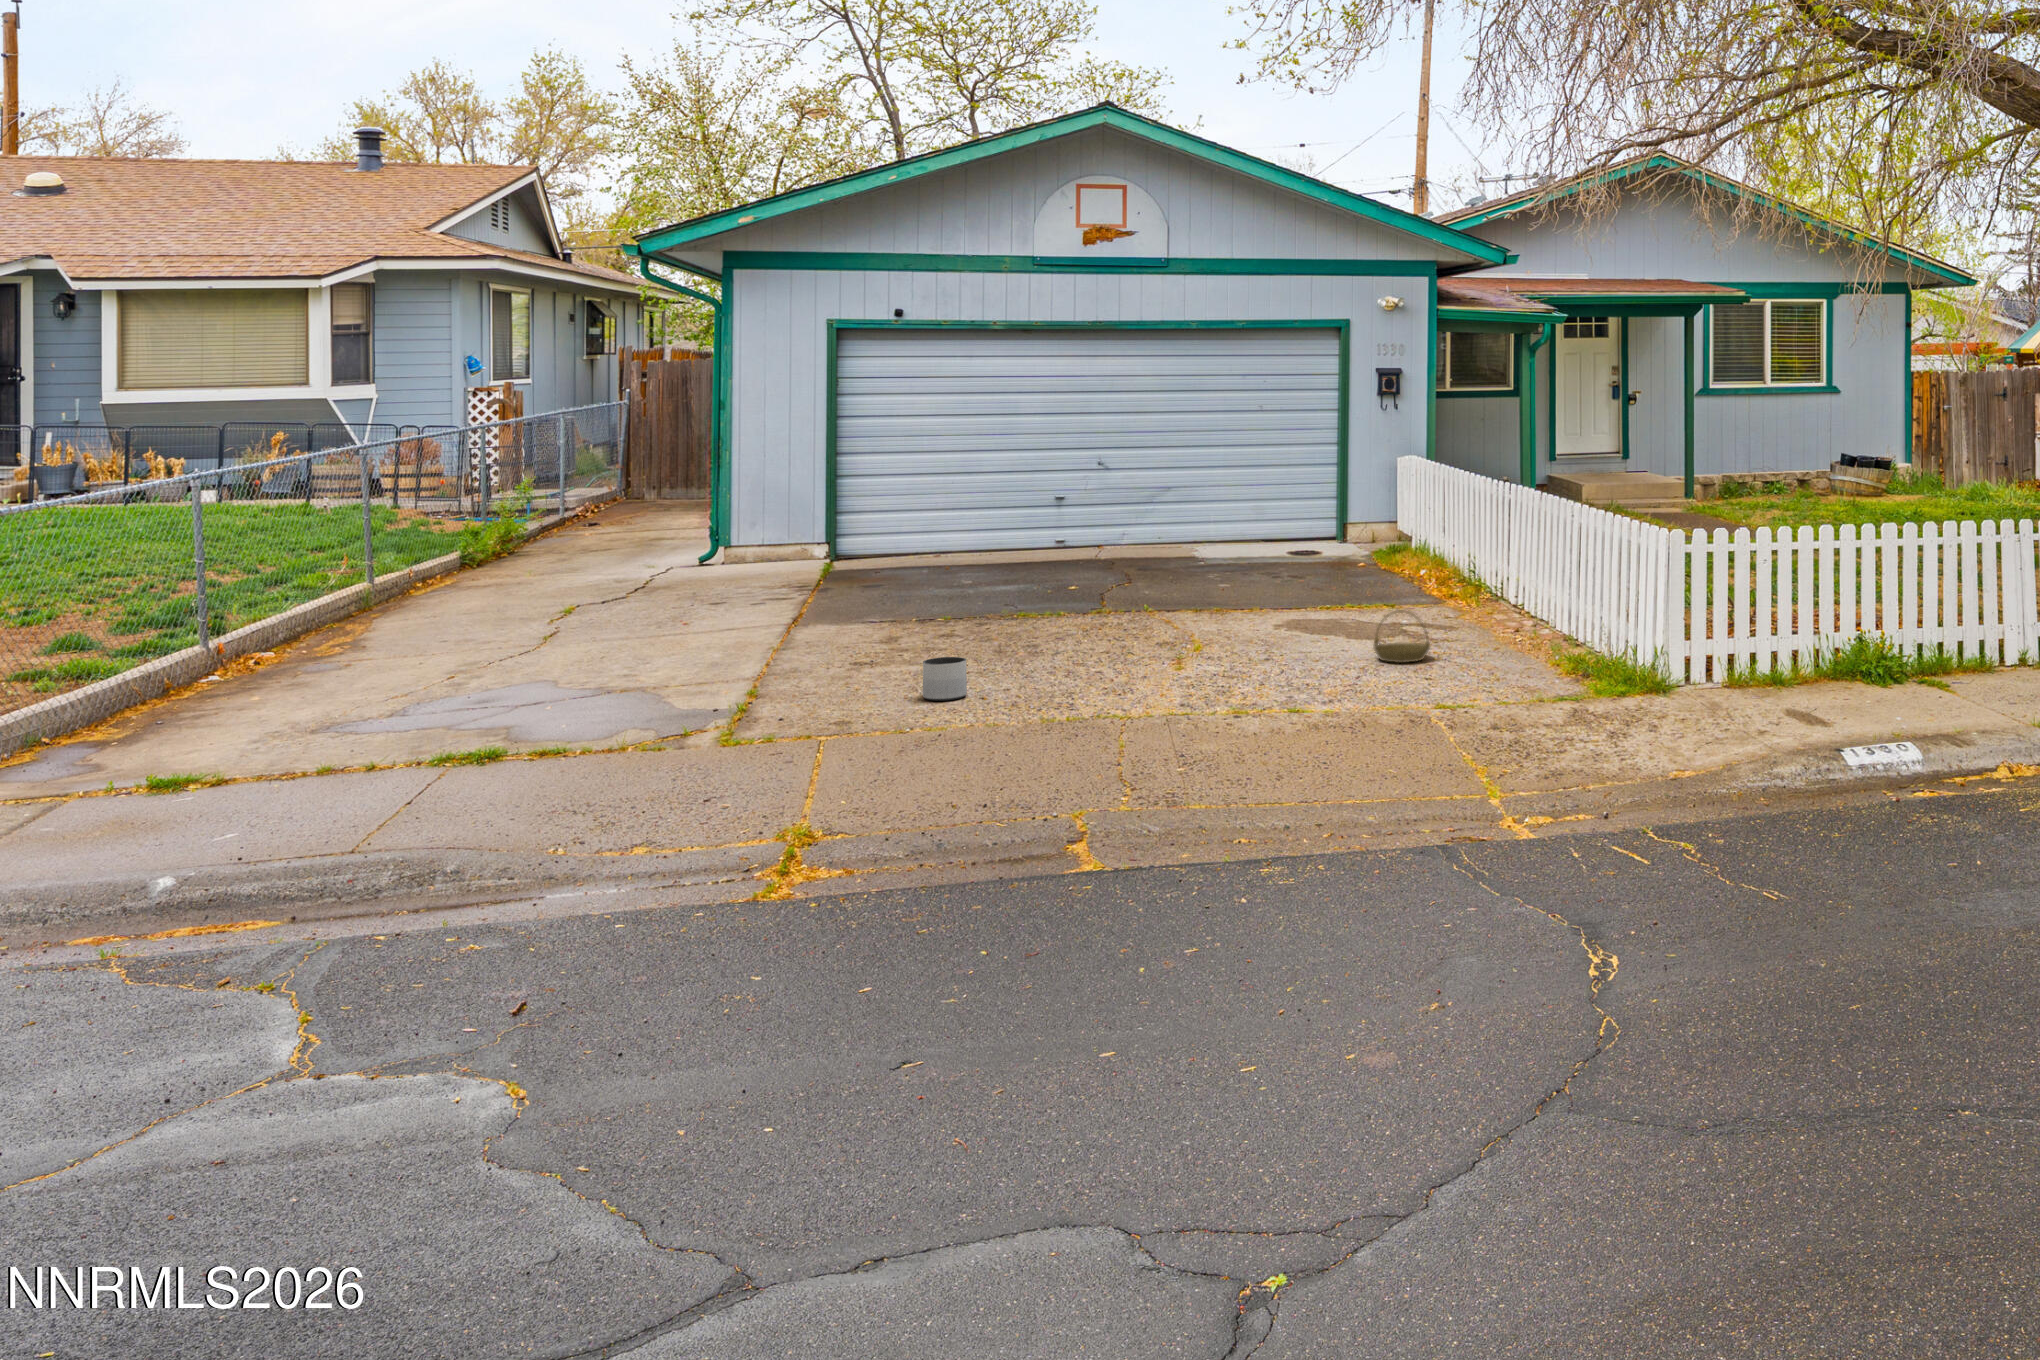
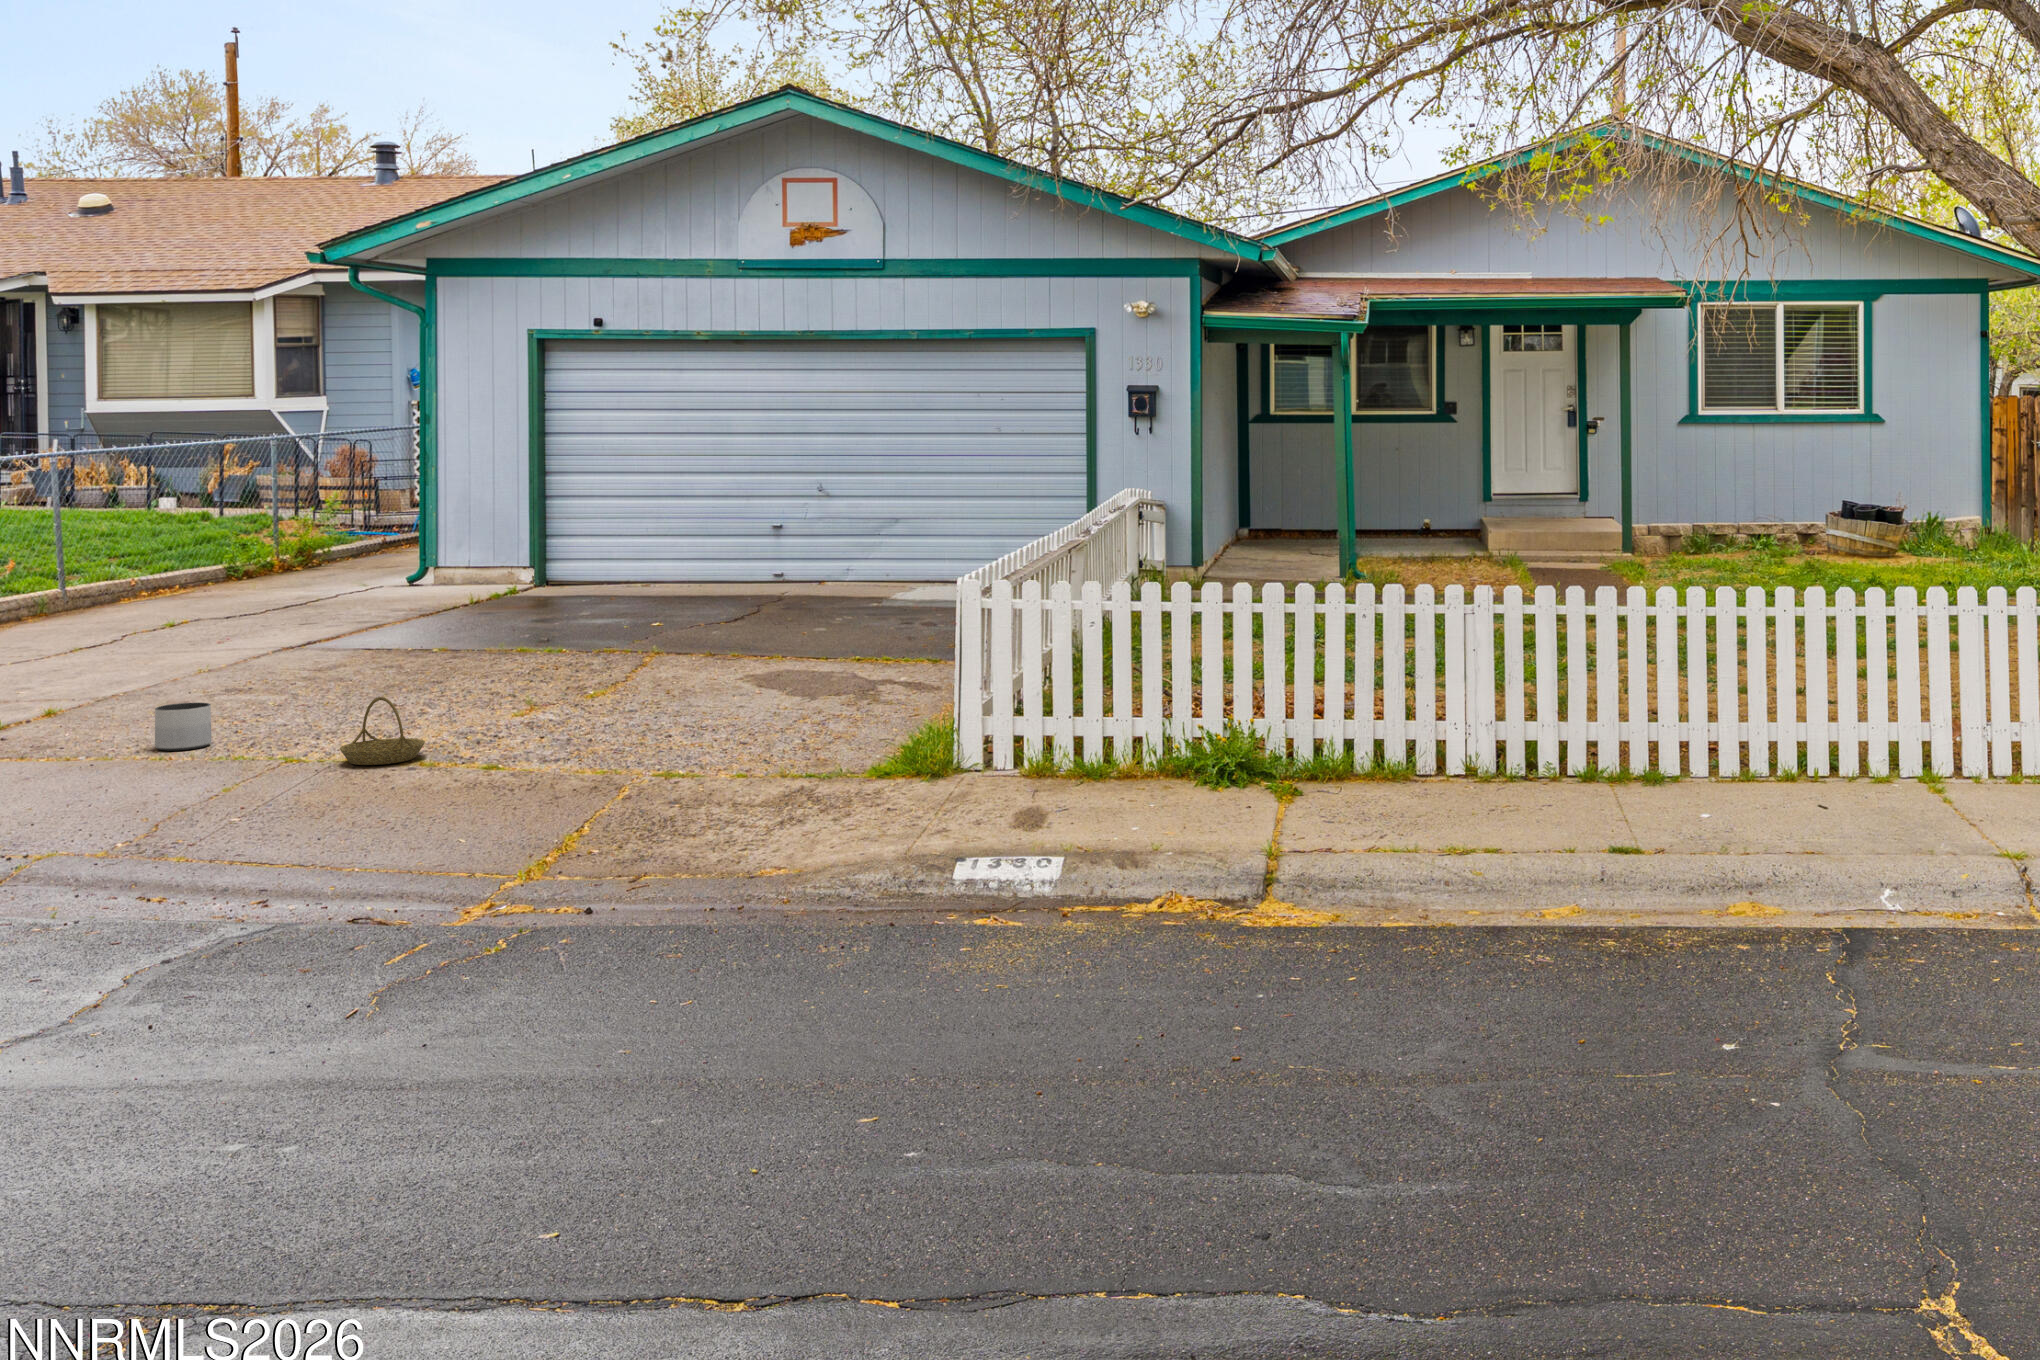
basket: present [1374,610,1430,663] -> present [340,697,425,765]

